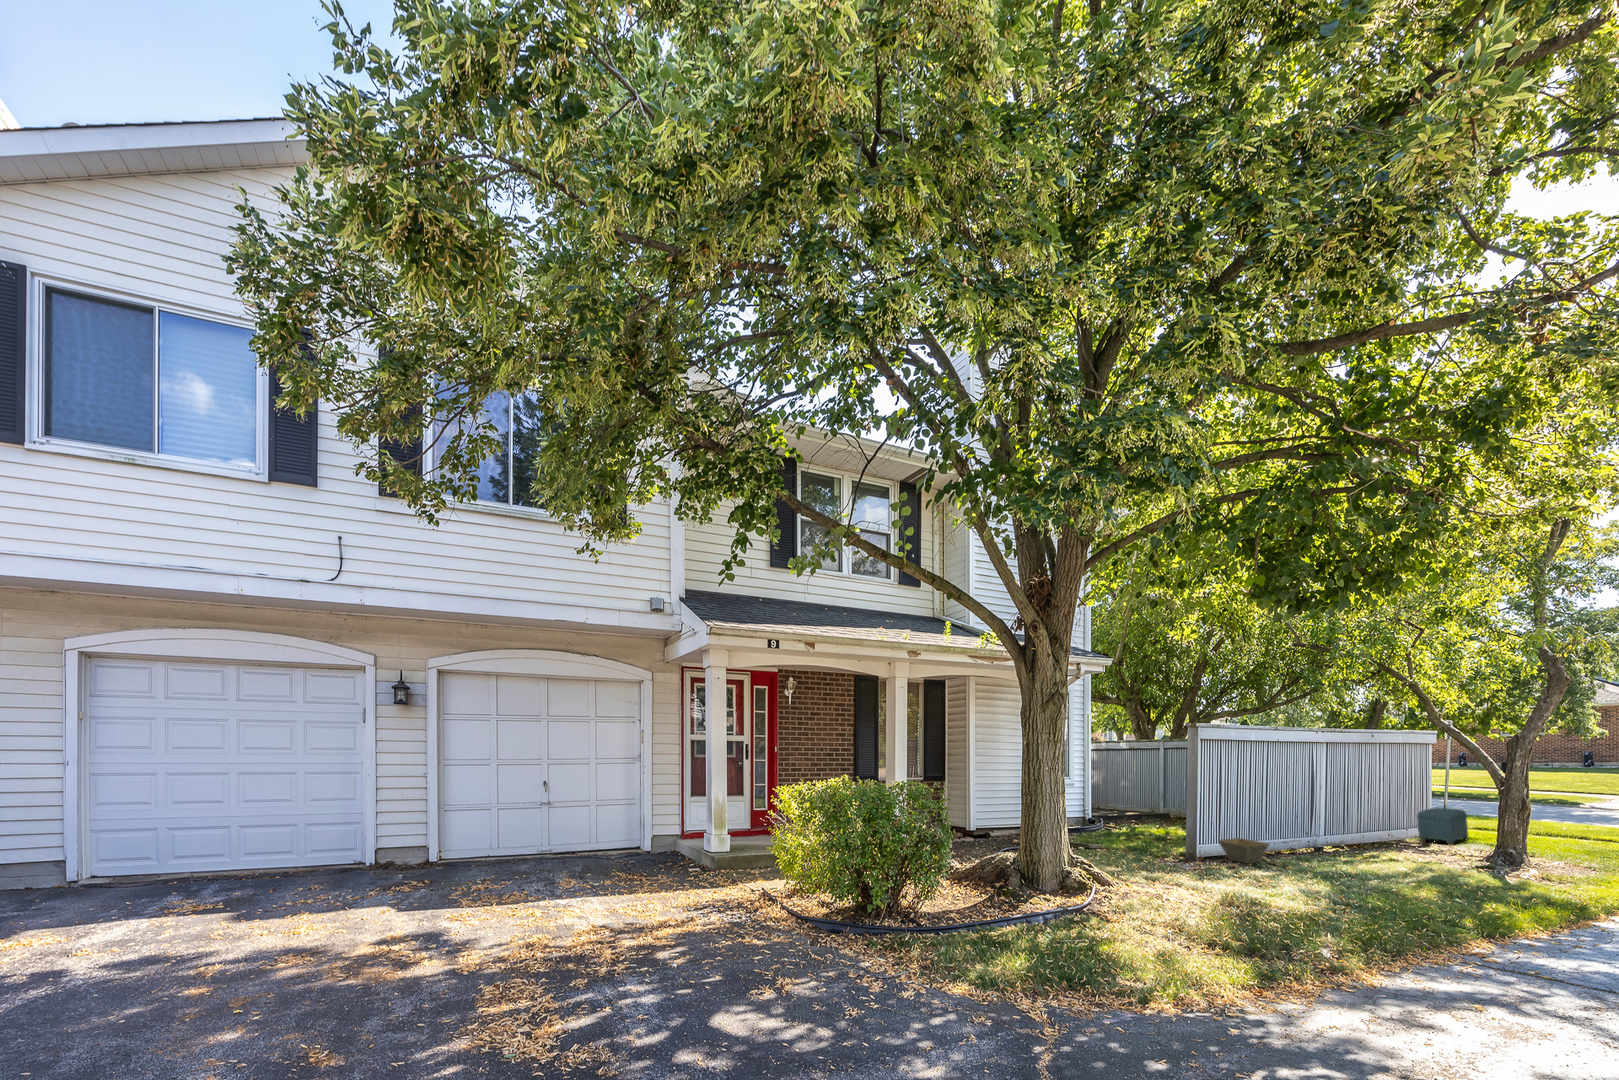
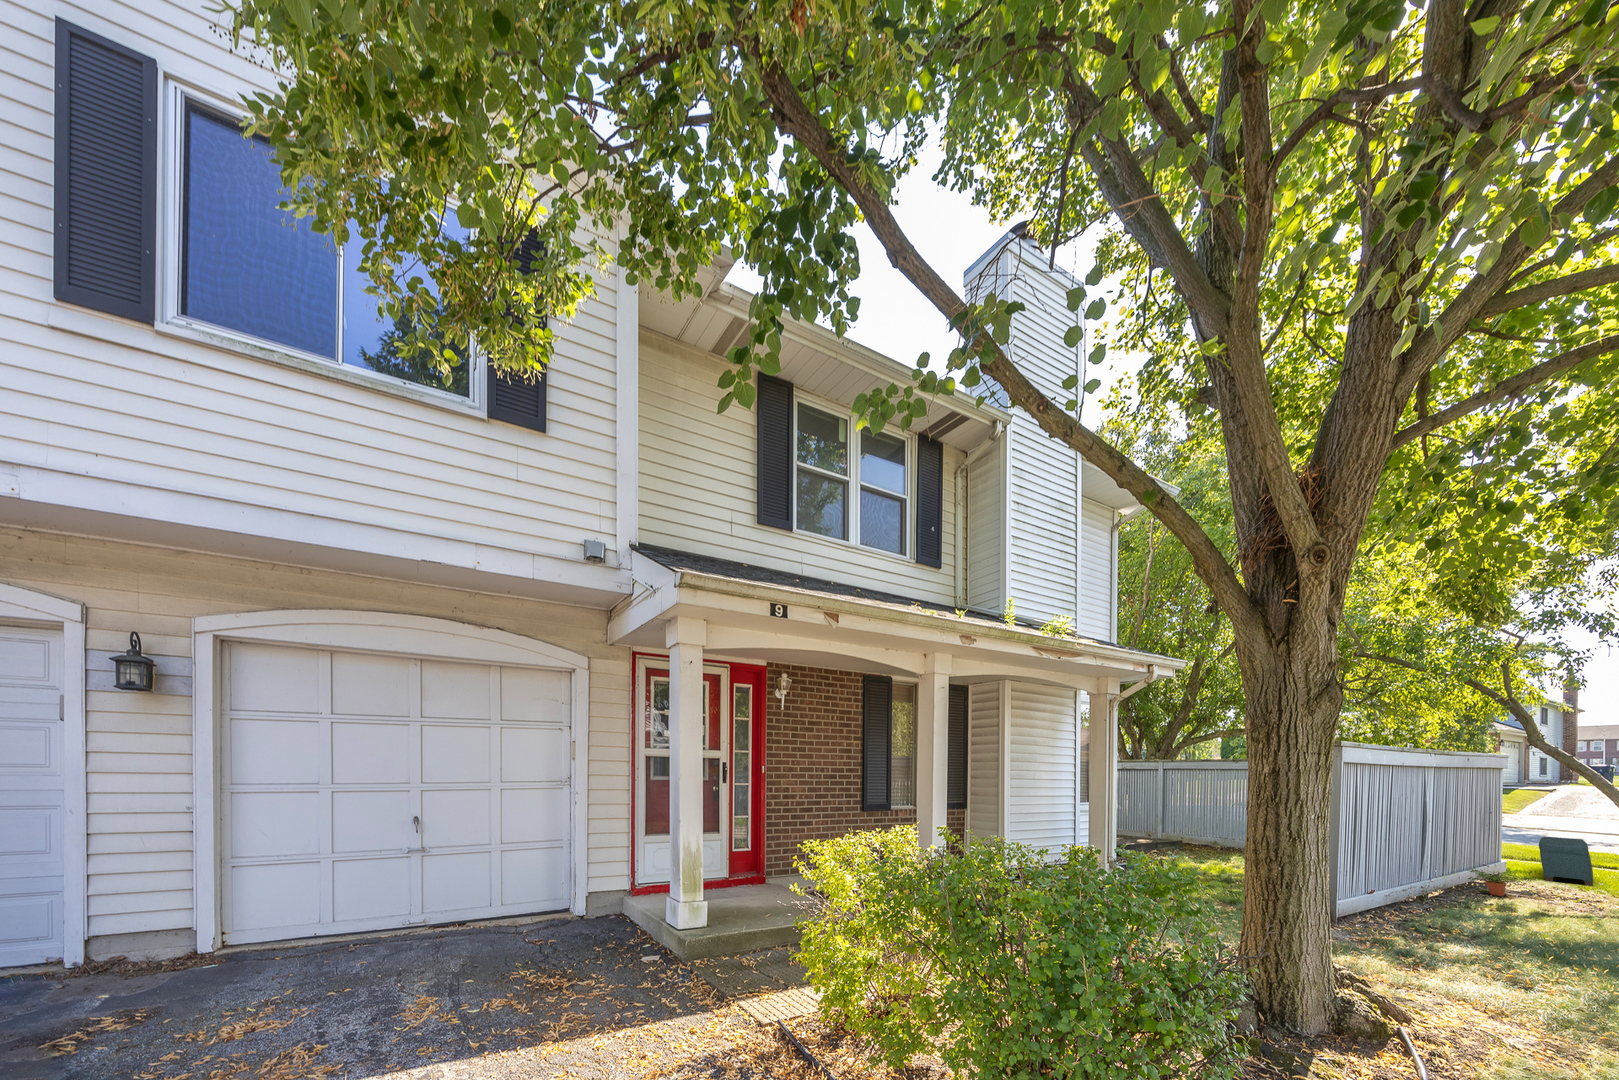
potted plant: none [1333,828,1374,850] -> present [1467,869,1523,896]
basket: present [1218,838,1269,863] -> none [1364,886,1437,924]

